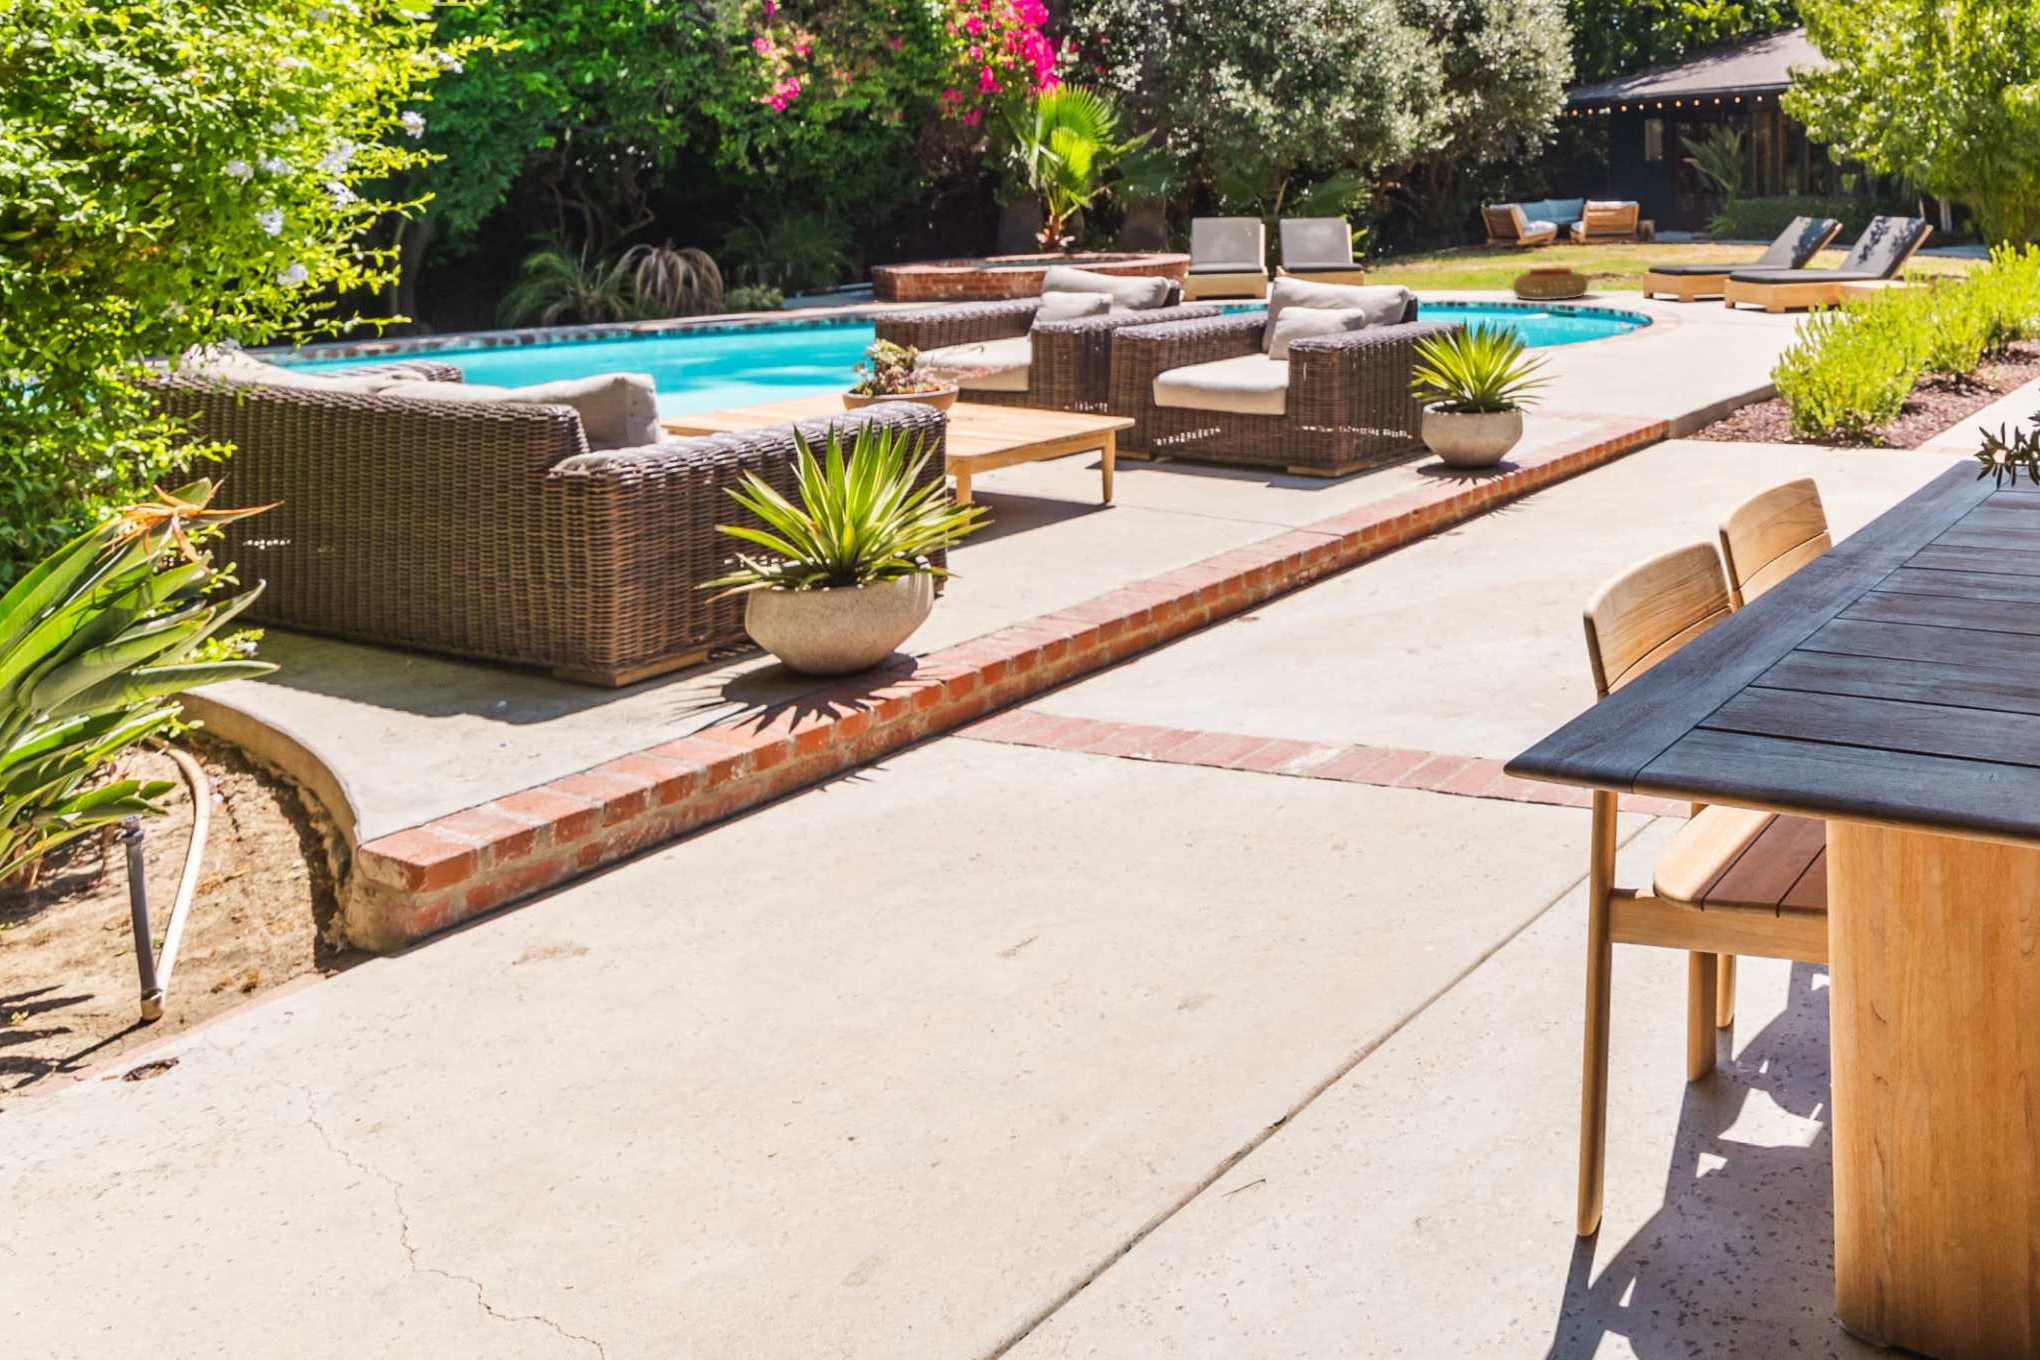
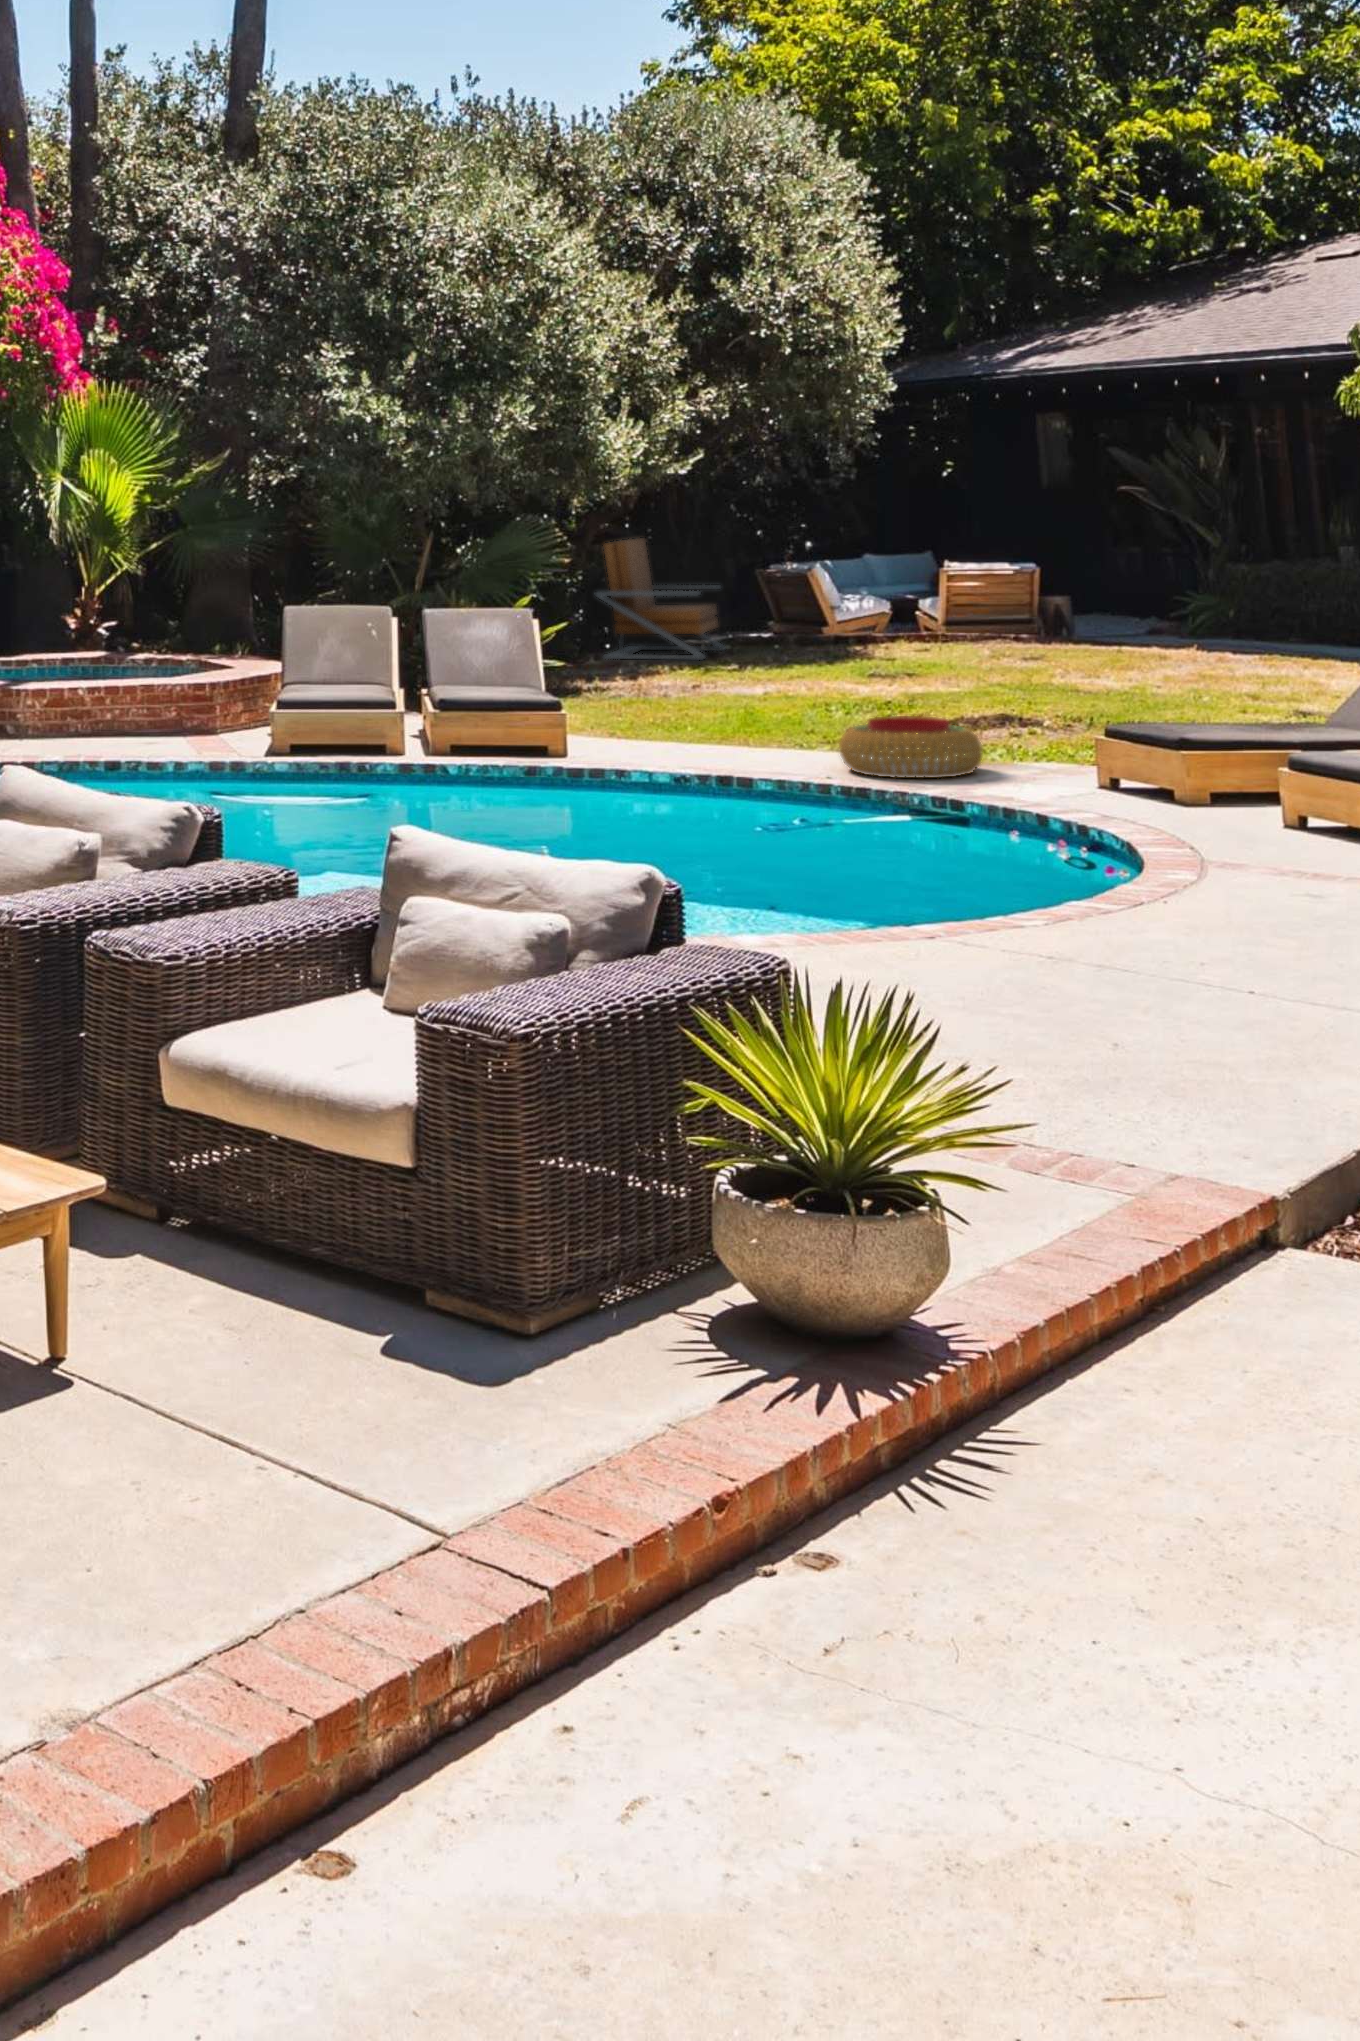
lounge chair: none [1383,185,1460,255] -> present [596,538,725,659]

